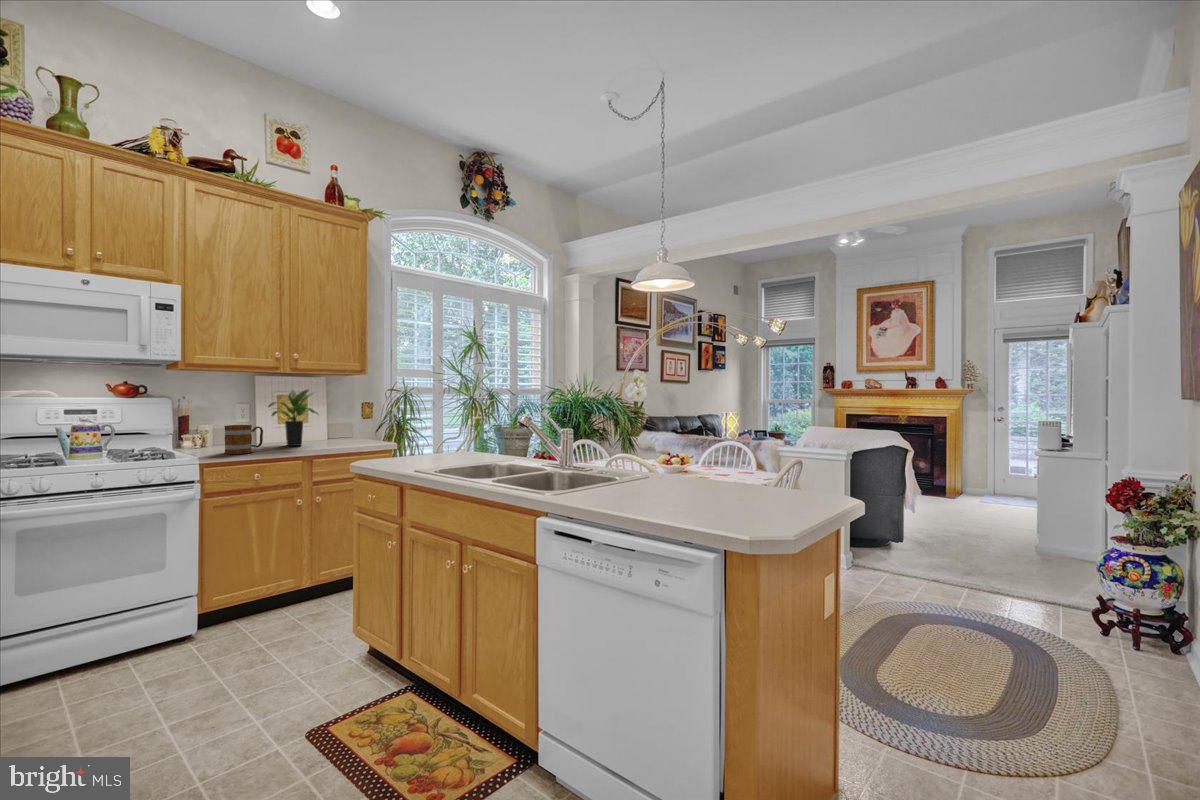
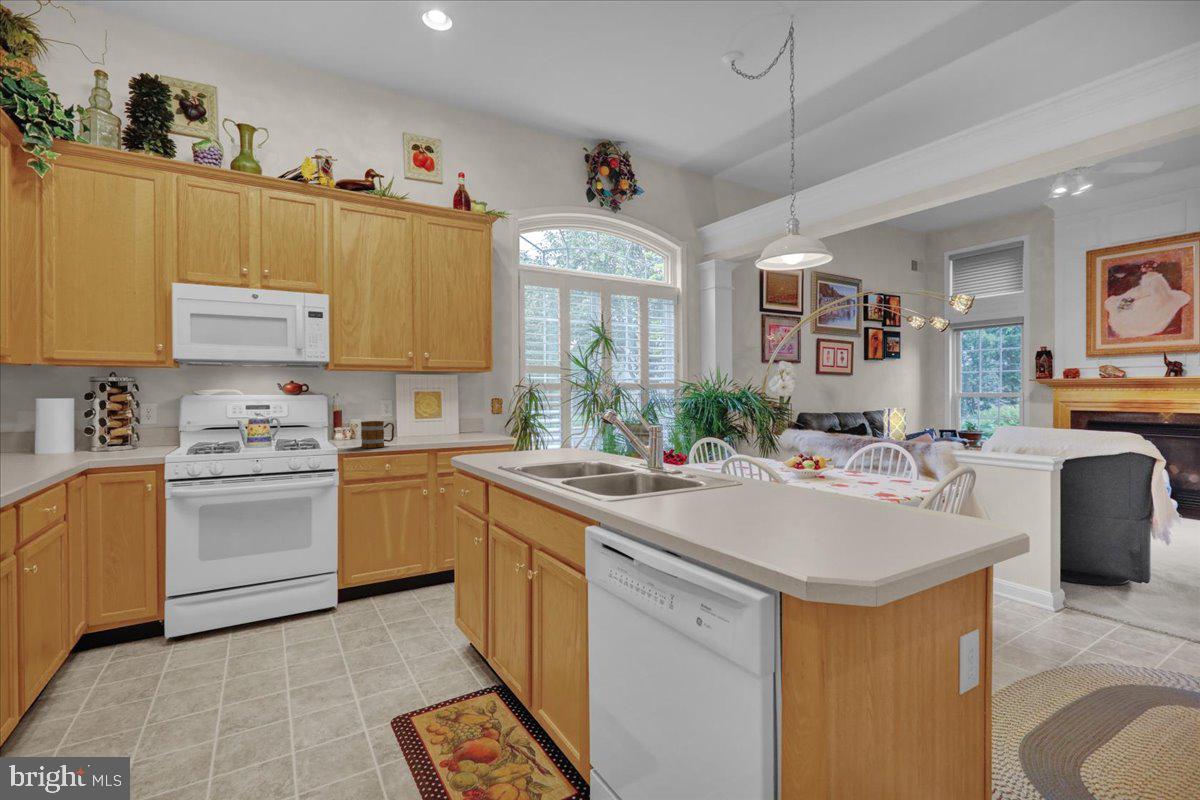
potted plant: present [268,390,318,446] -> none [400,388,447,441]

